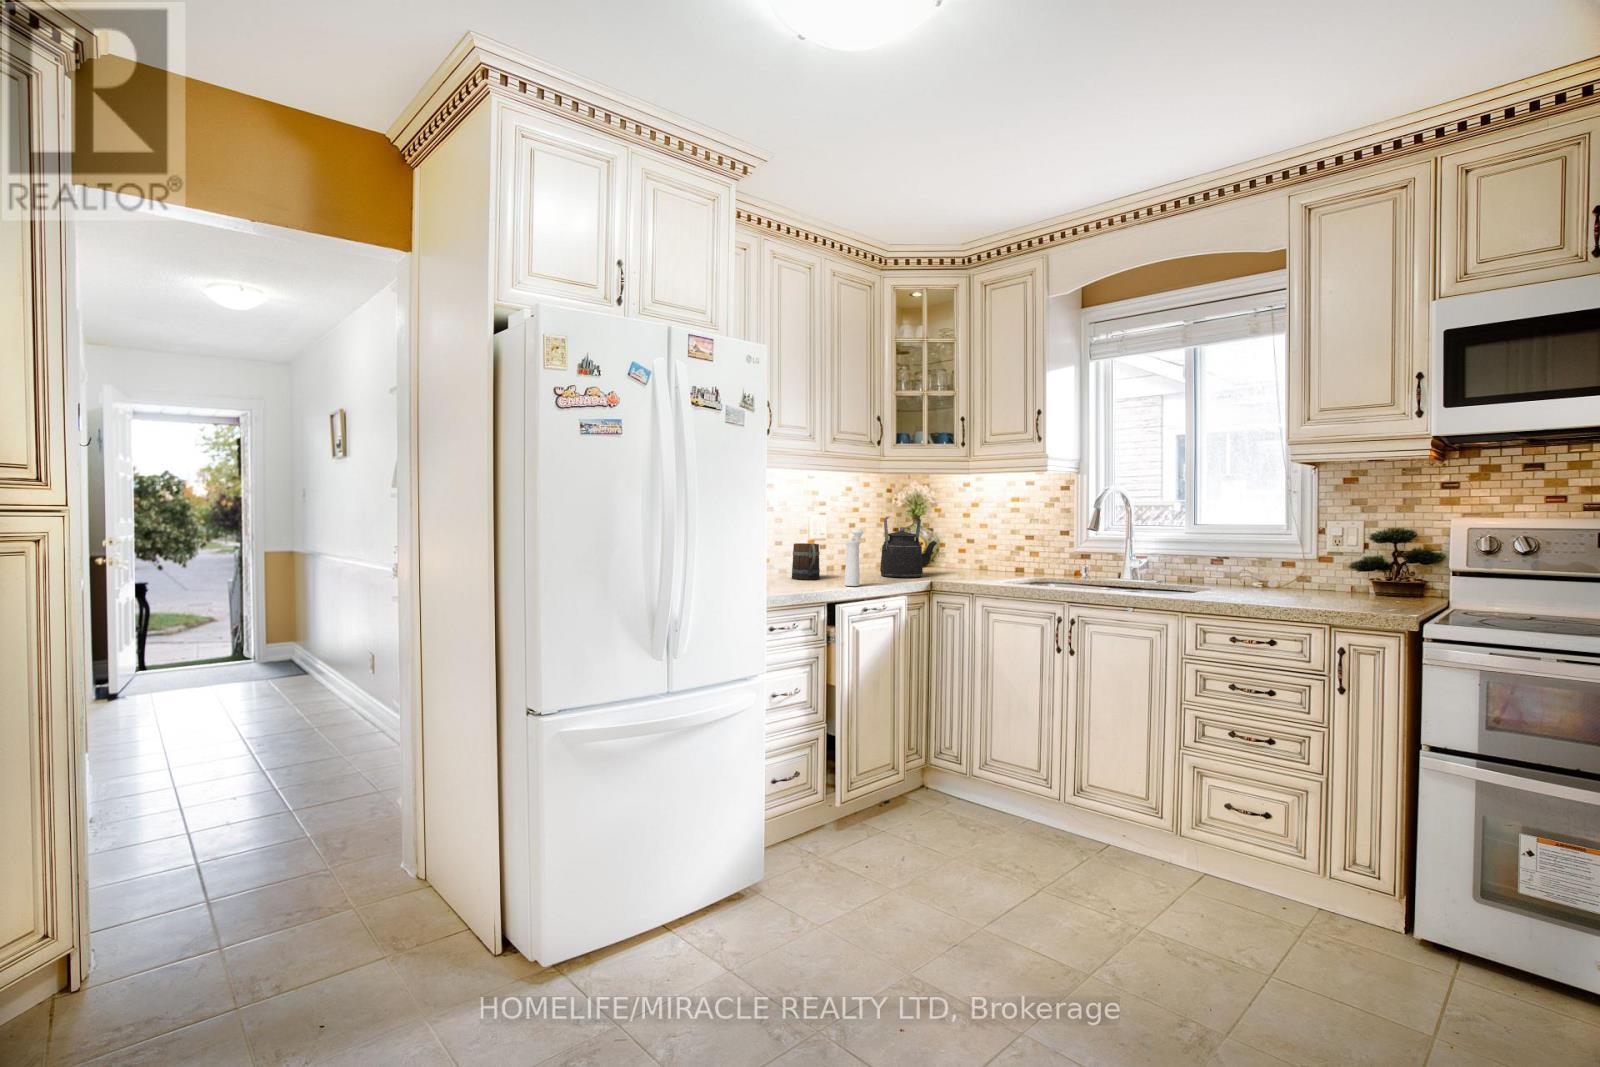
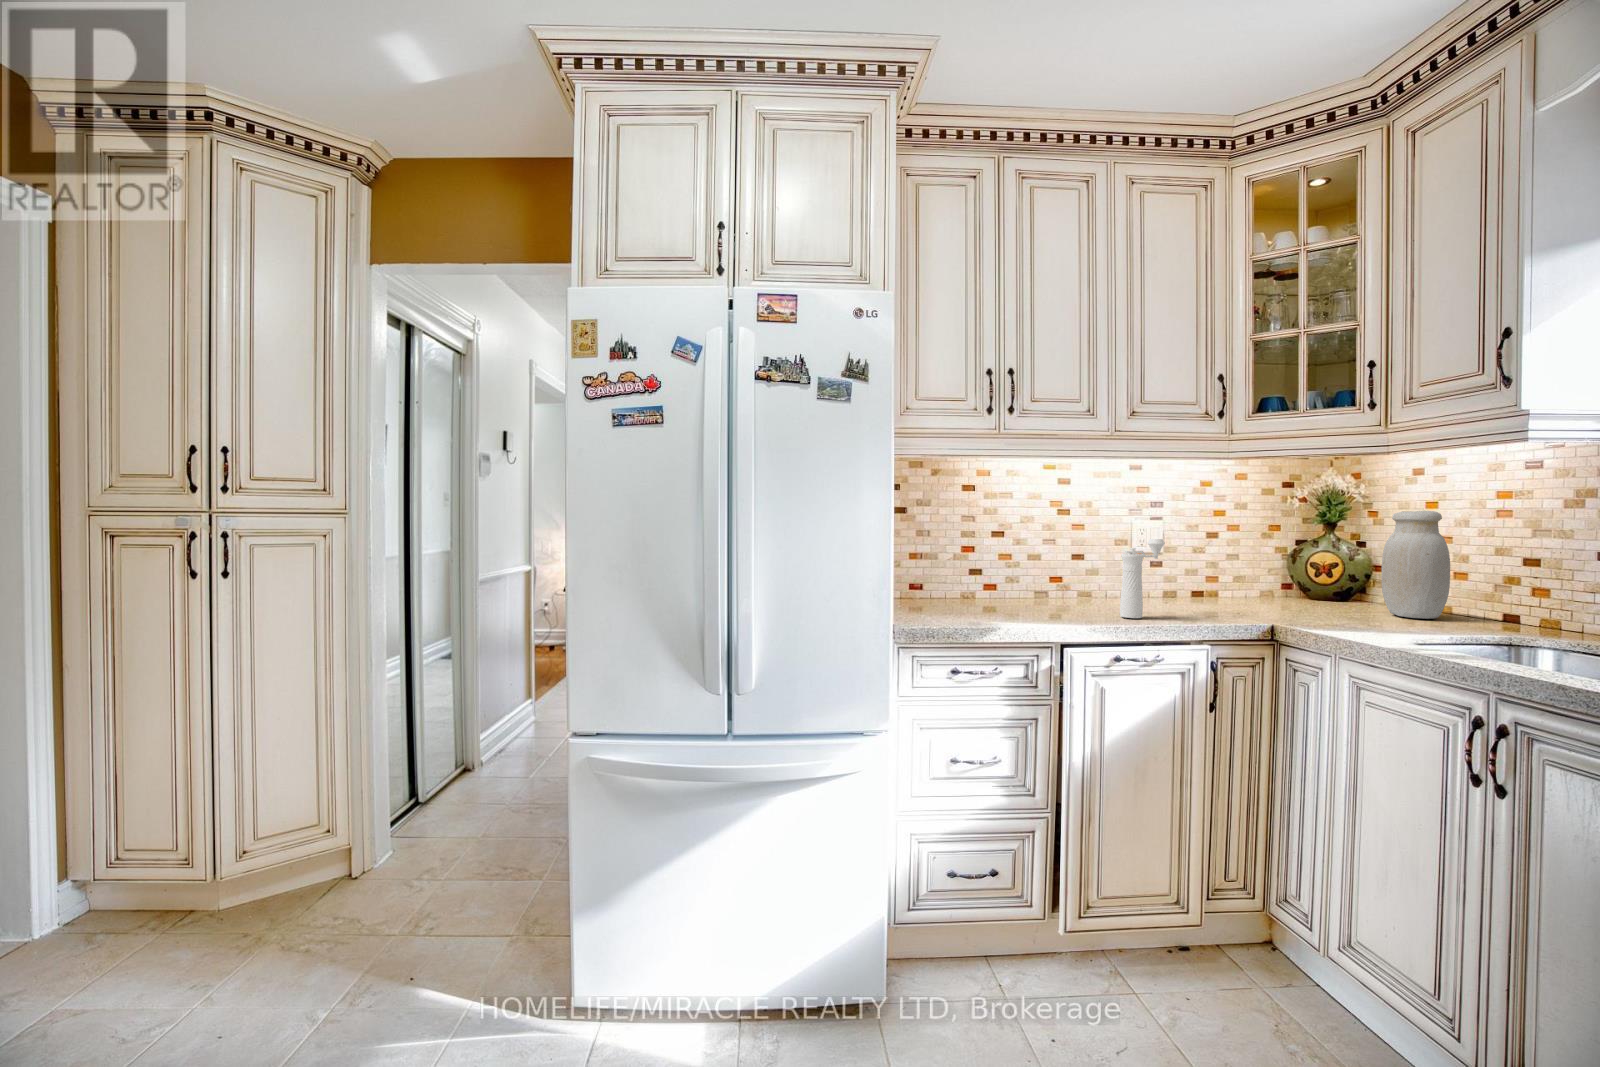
jar: none [957,509,992,575] -> present [1382,511,1450,619]
kettle: present [880,517,937,577] -> none [1227,522,1336,614]
mug: present [792,543,820,580] -> none [1080,557,1121,605]

